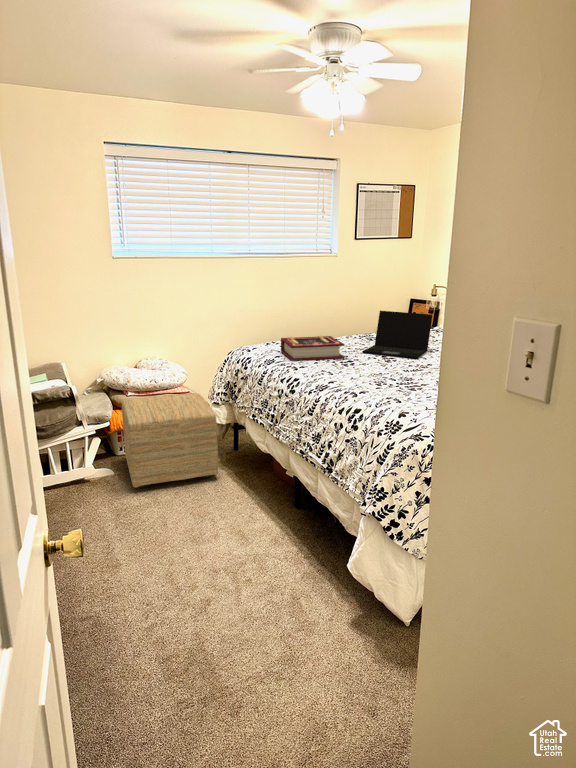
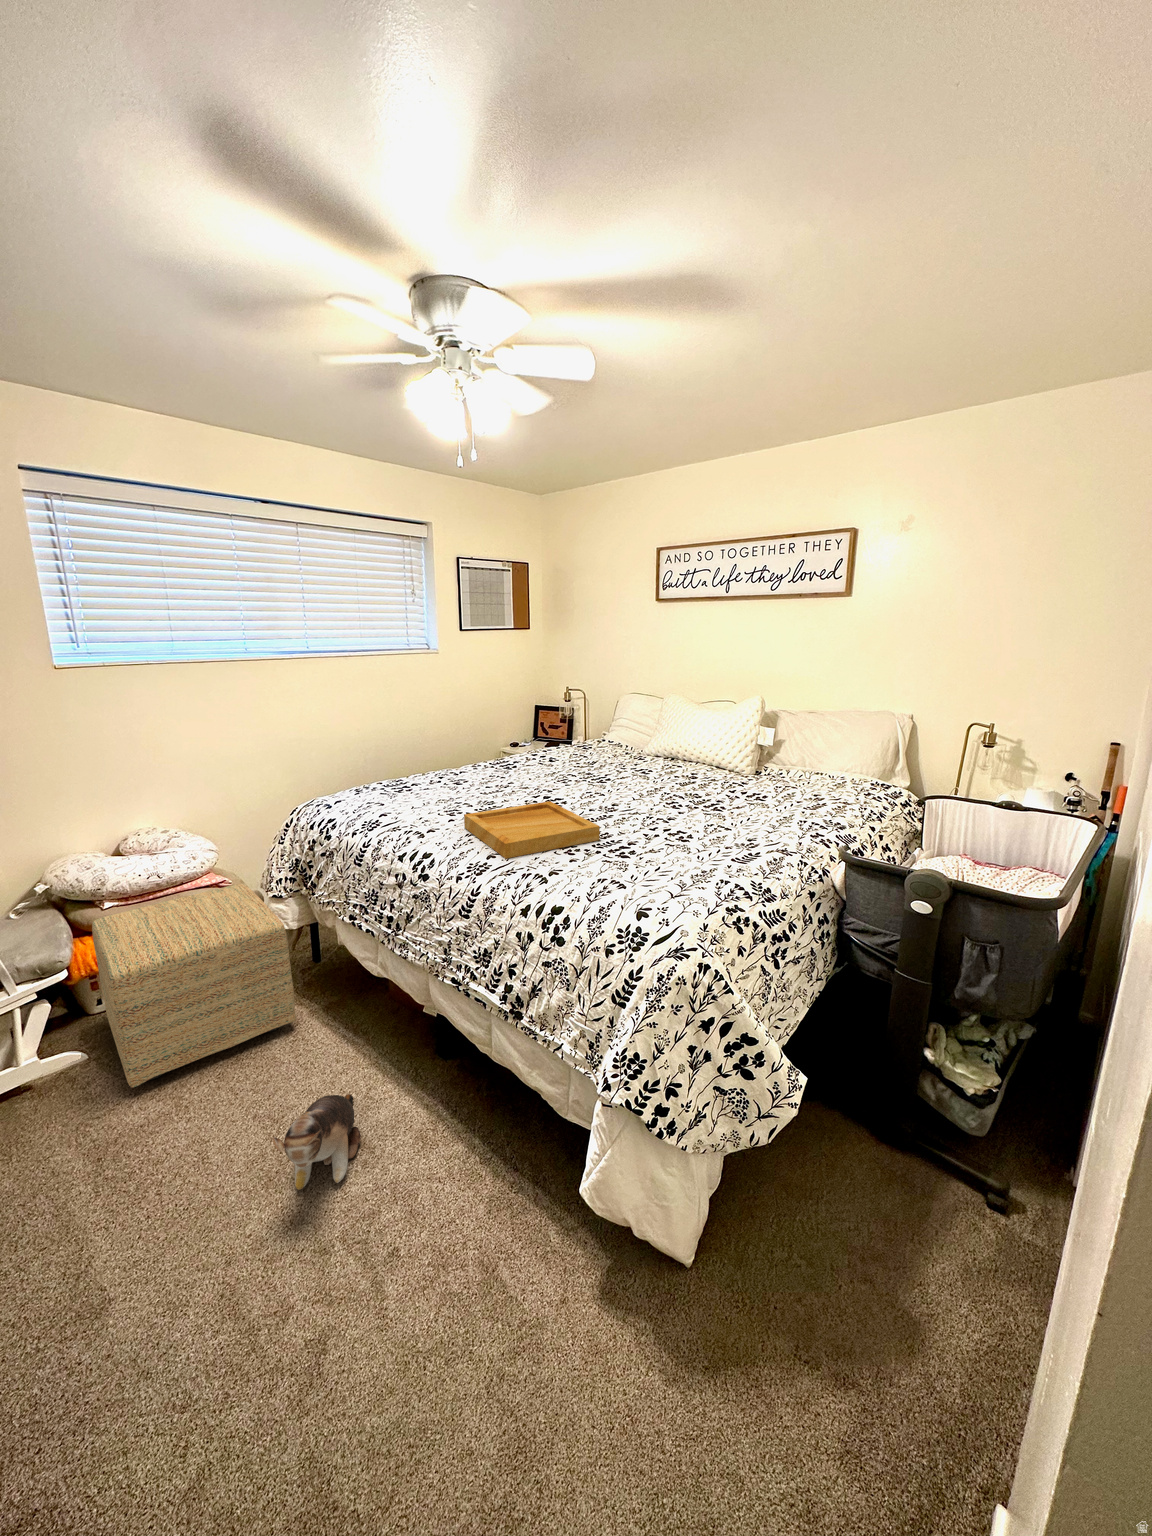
laptop: present [362,311,433,359] -> none [507,731,595,798]
book: present [281,336,344,361] -> none [383,774,487,822]
tray: none [324,356,408,383] -> present [464,801,600,859]
plush toy: none [194,502,241,547] -> present [273,1094,361,1190]

